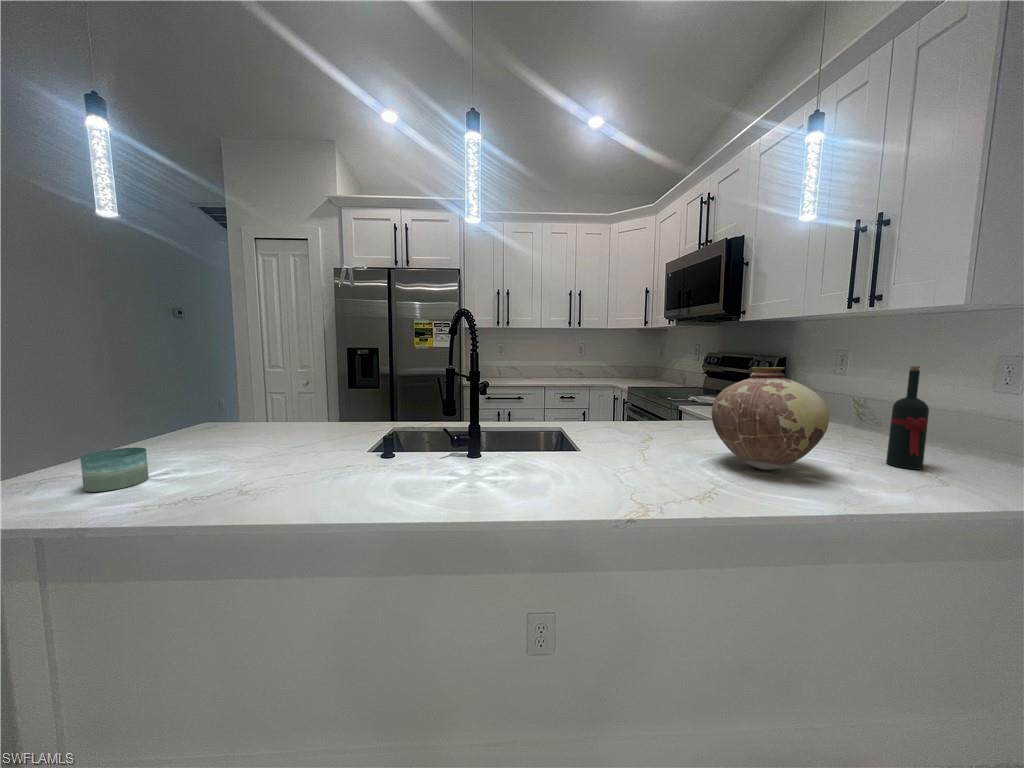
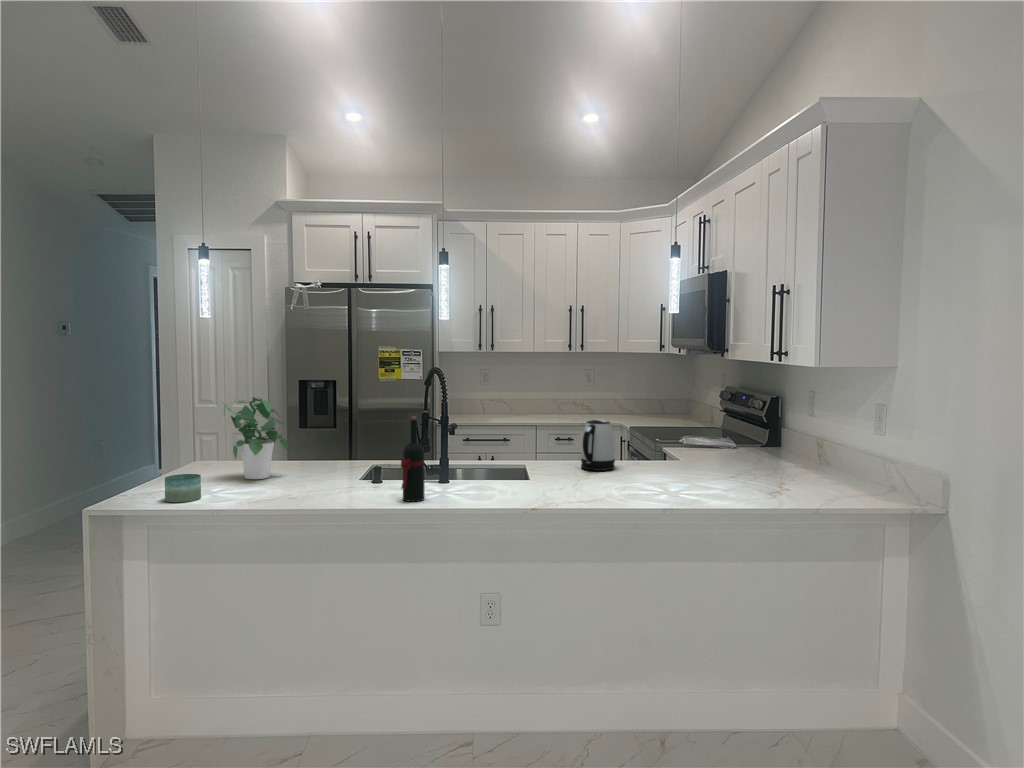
potted plant: none [204,348,295,447] -> present [222,397,288,479]
wine bottle: present [886,366,929,469] -> present [401,416,425,502]
vase: present [712,367,829,470] -> none [632,413,708,492]
kettle: none [619,378,656,434] -> present [581,420,615,471]

